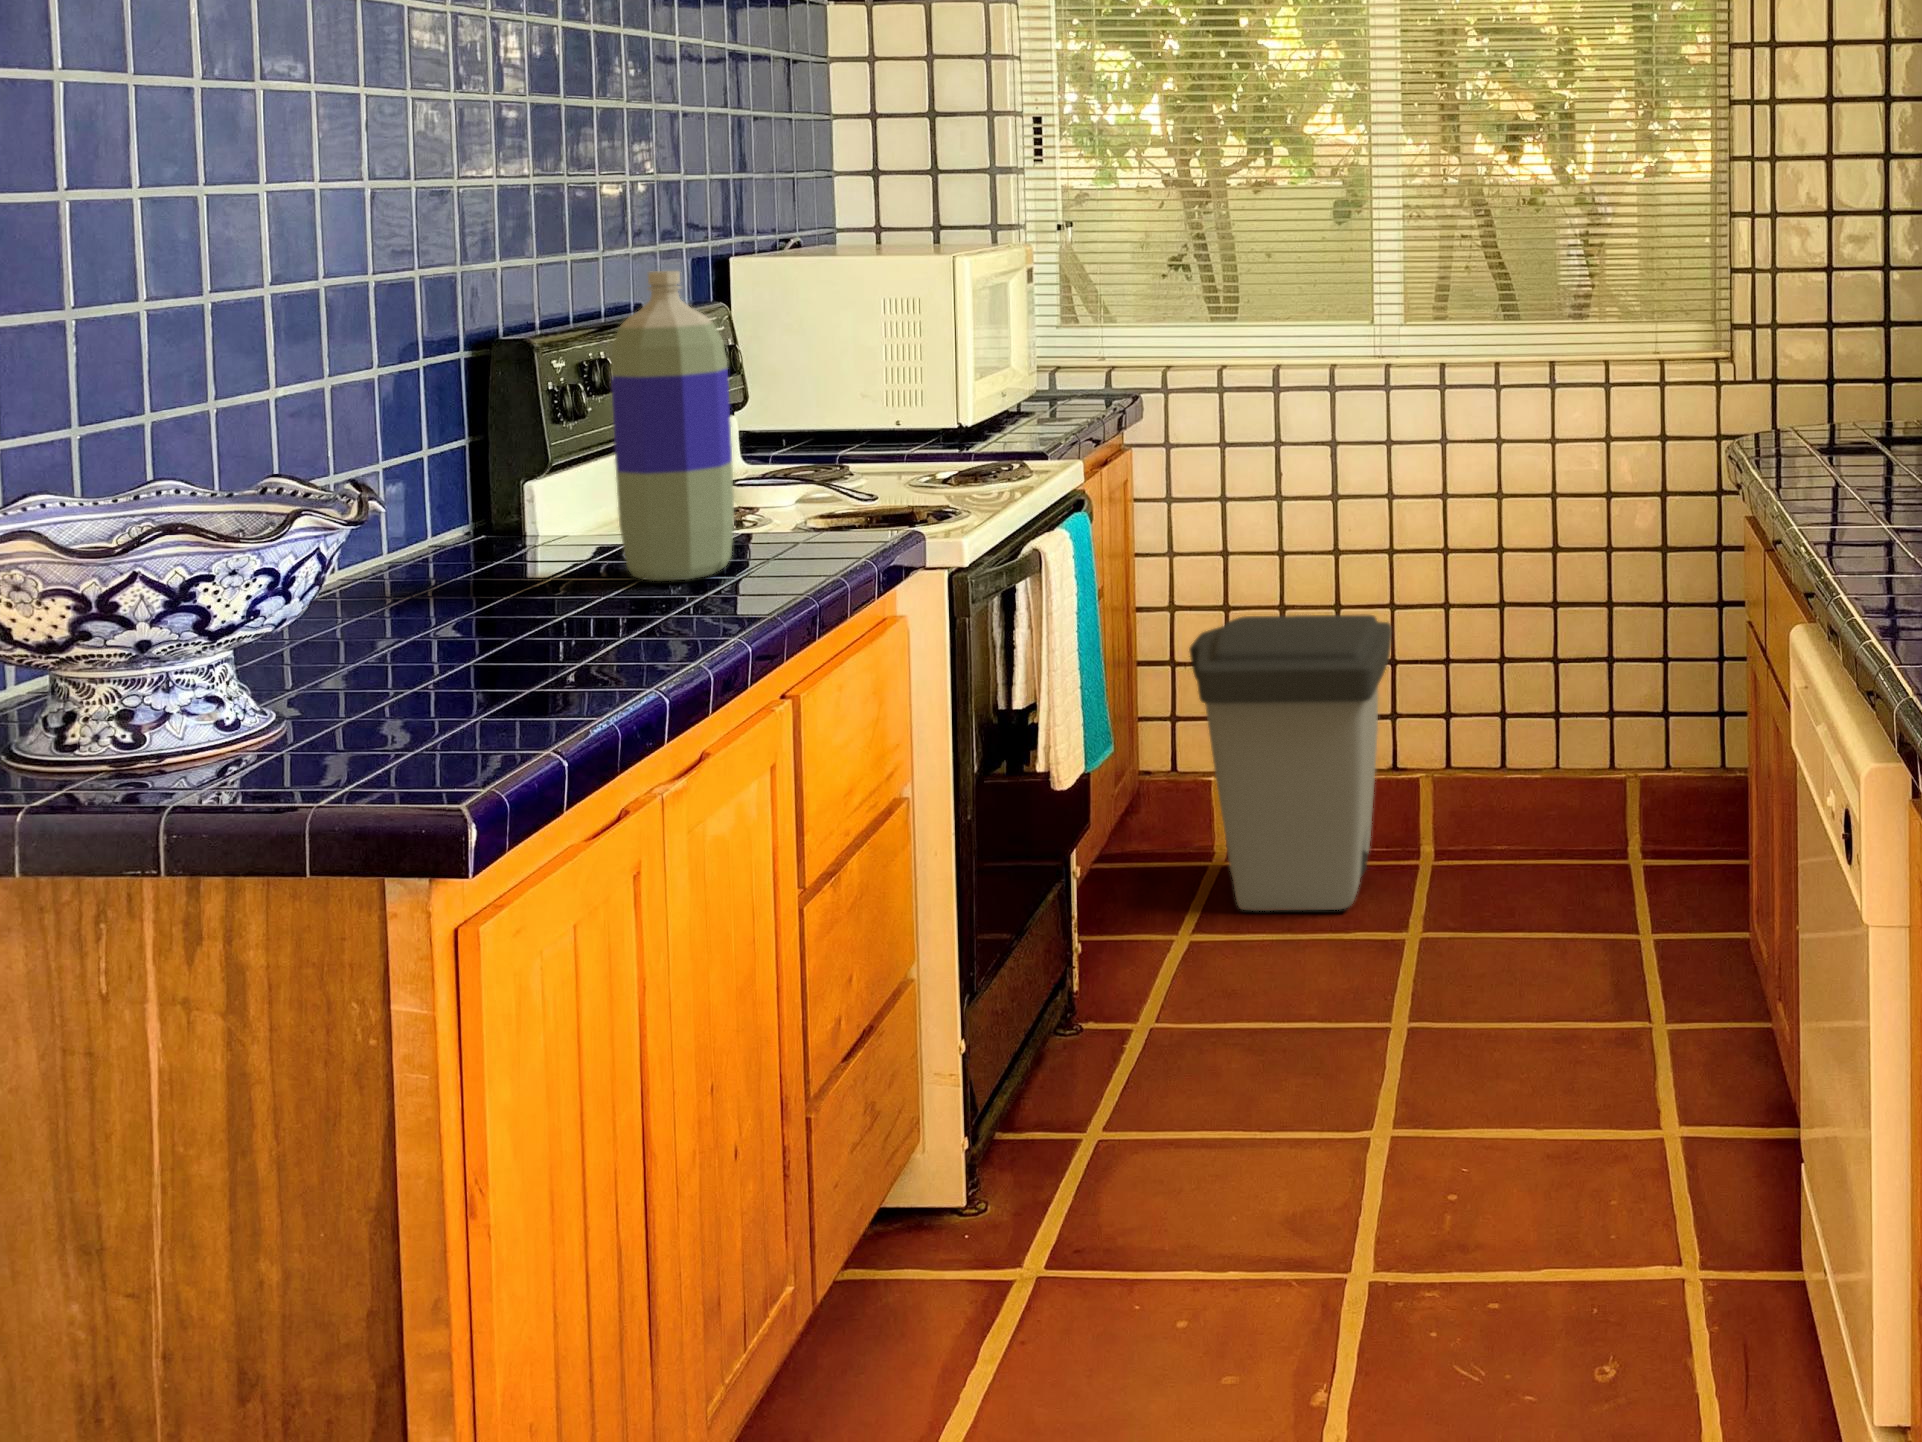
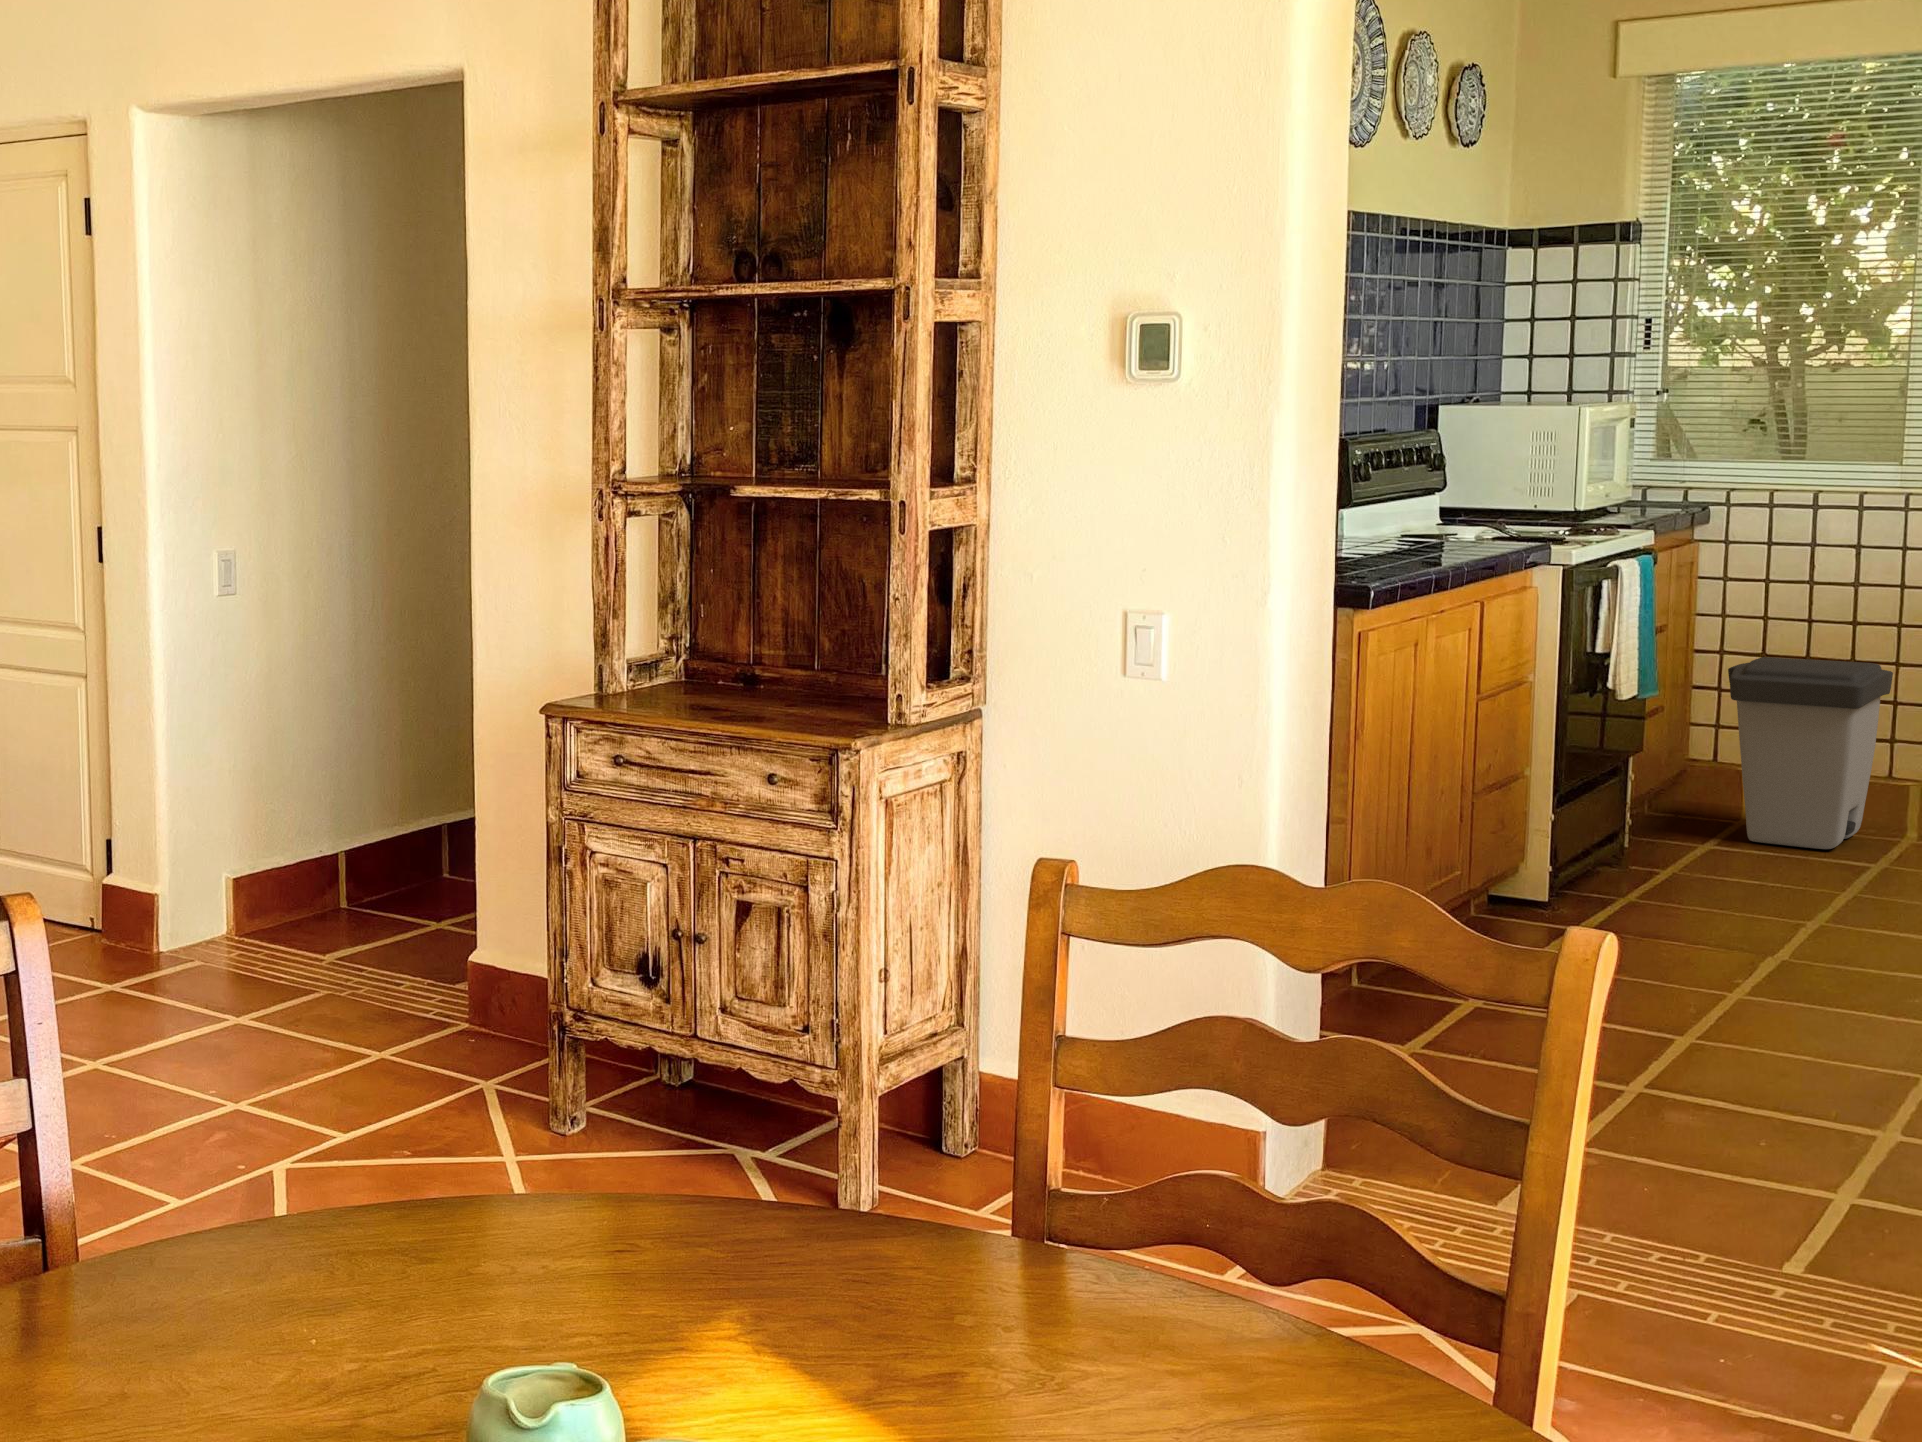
bottle: present [611,271,734,581] -> none [1396,397,1456,544]

